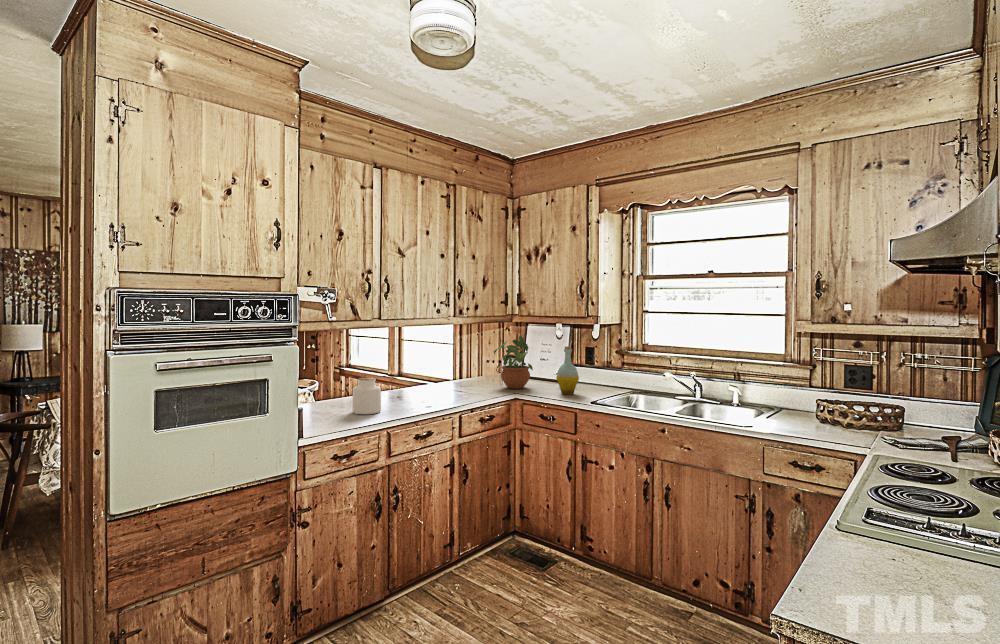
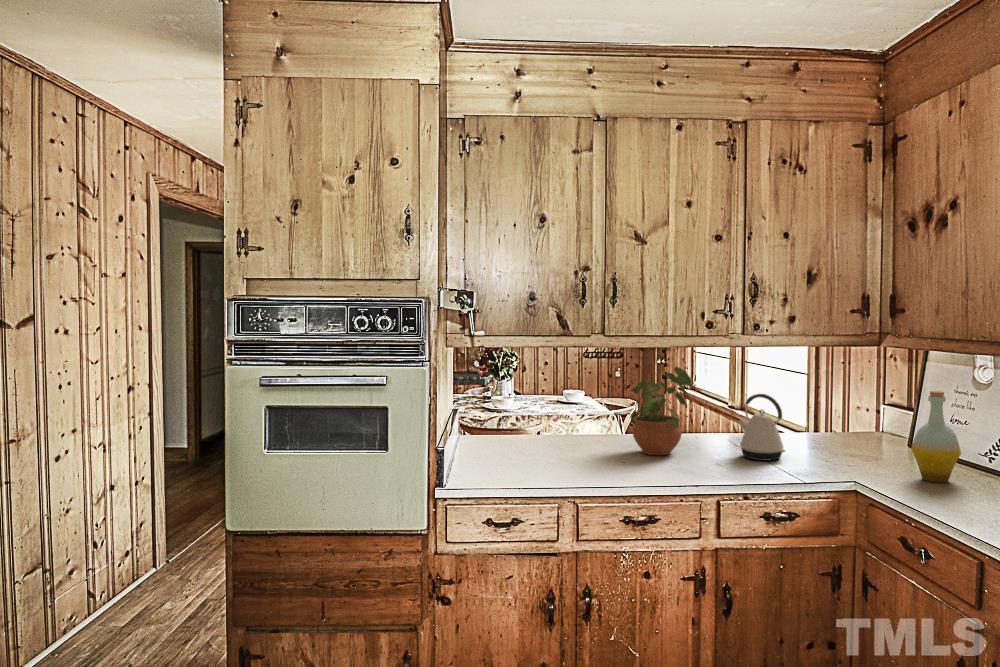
potted plant: present [494,336,533,389] -> present [631,367,692,455]
kettle: none [459,355,490,396] -> present [738,394,785,461]
jar: present [352,377,381,414] -> none [550,416,589,467]

